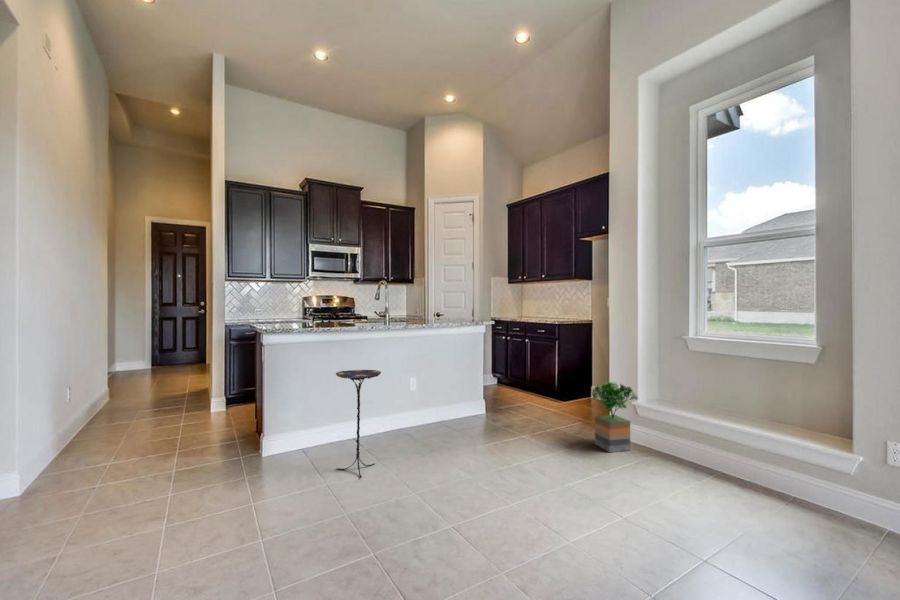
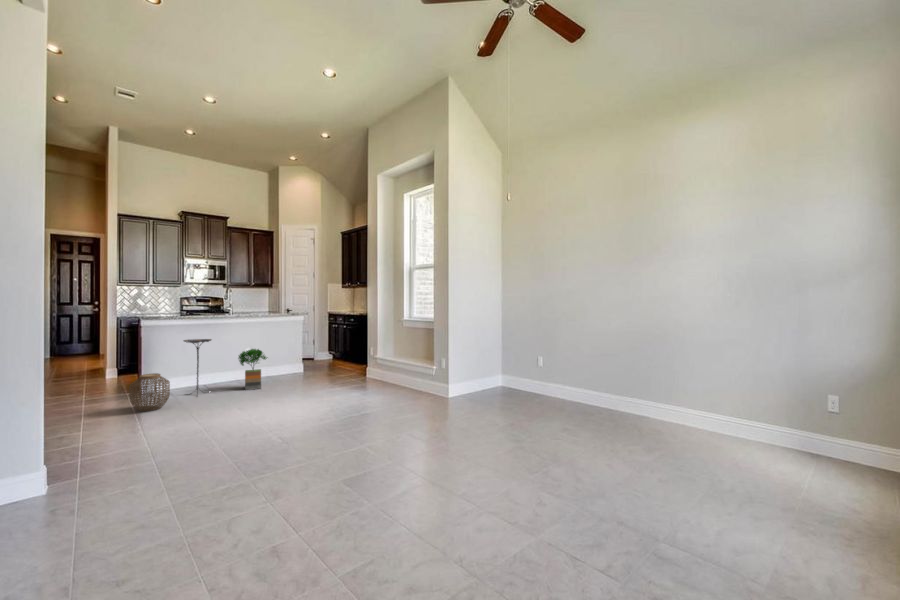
potted tree: present [592,382,638,452] -> present [238,349,267,390]
woven basket: none [255,447,326,532] -> present [129,373,170,411]

